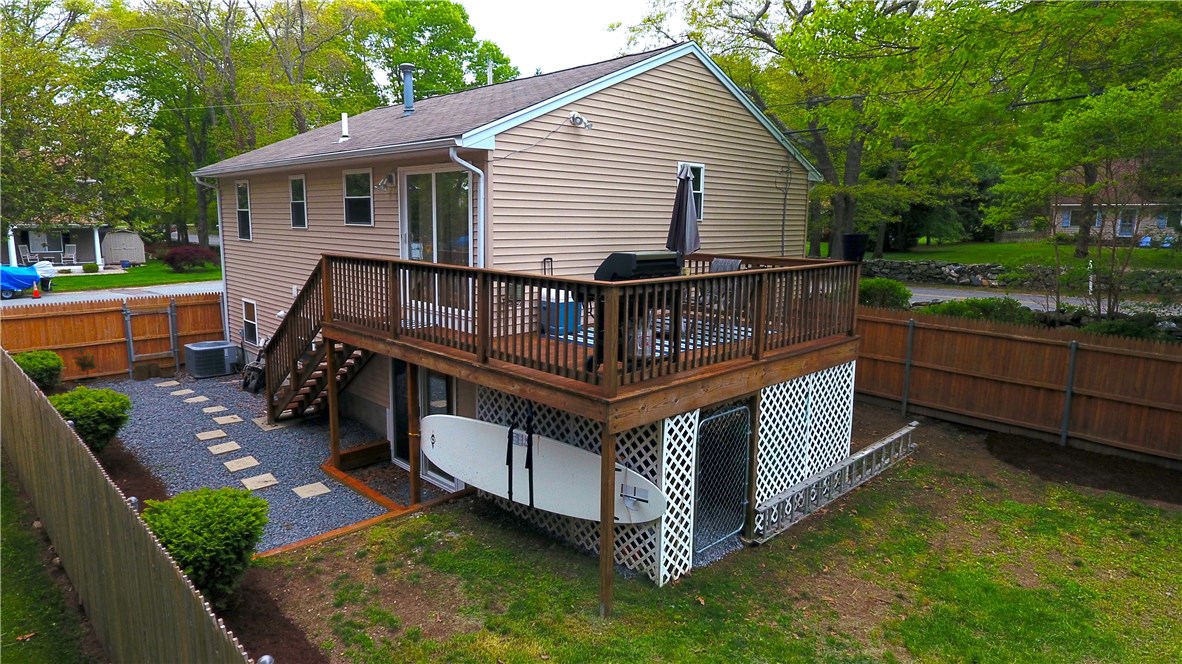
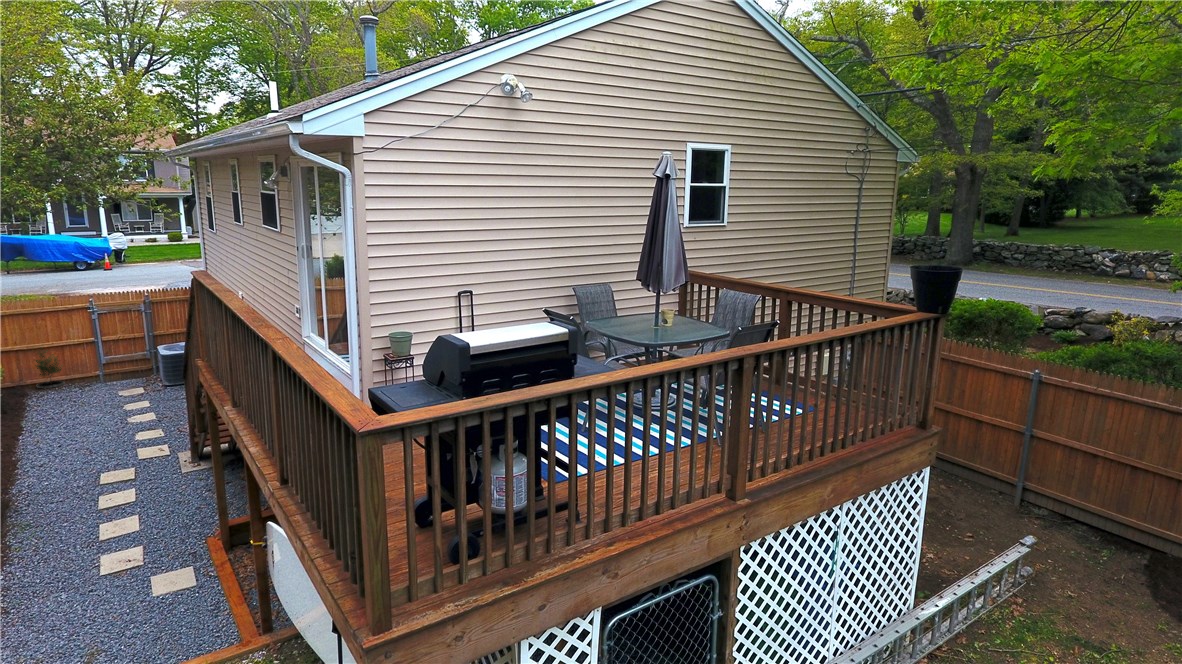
woven basket: present [134,362,173,380] -> none [96,364,143,387]

